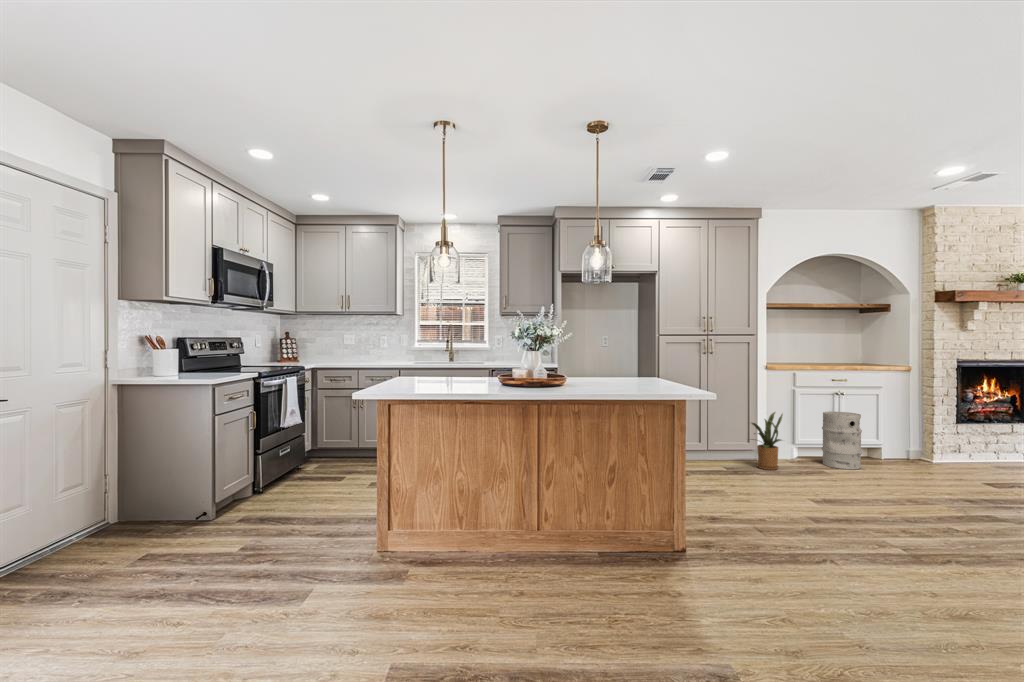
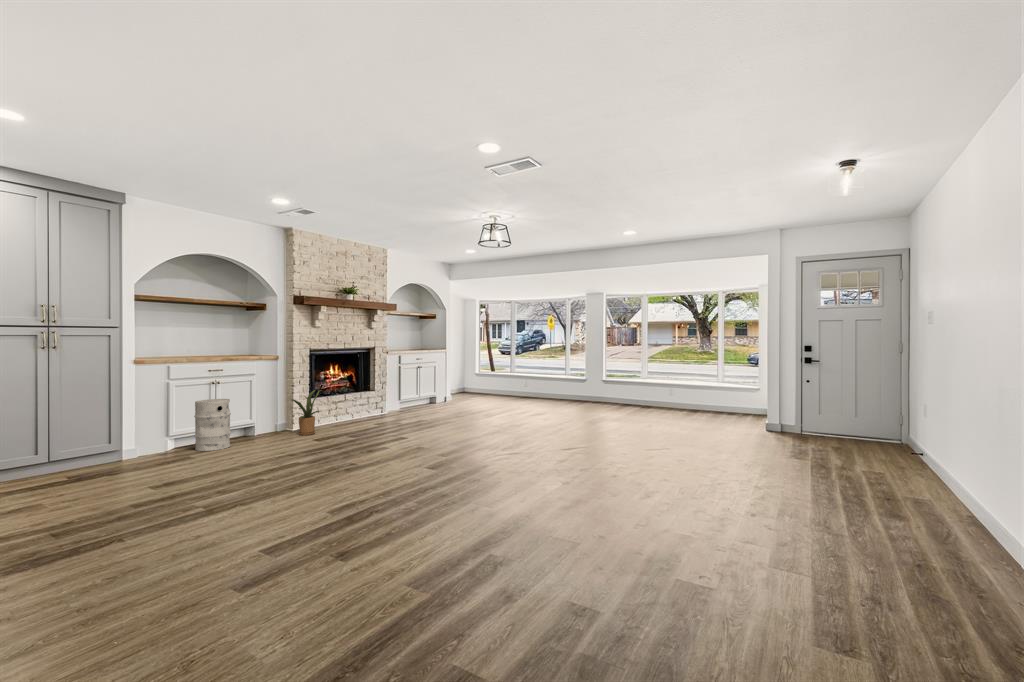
house plant: present [752,412,783,470] -> present [291,390,320,435]

